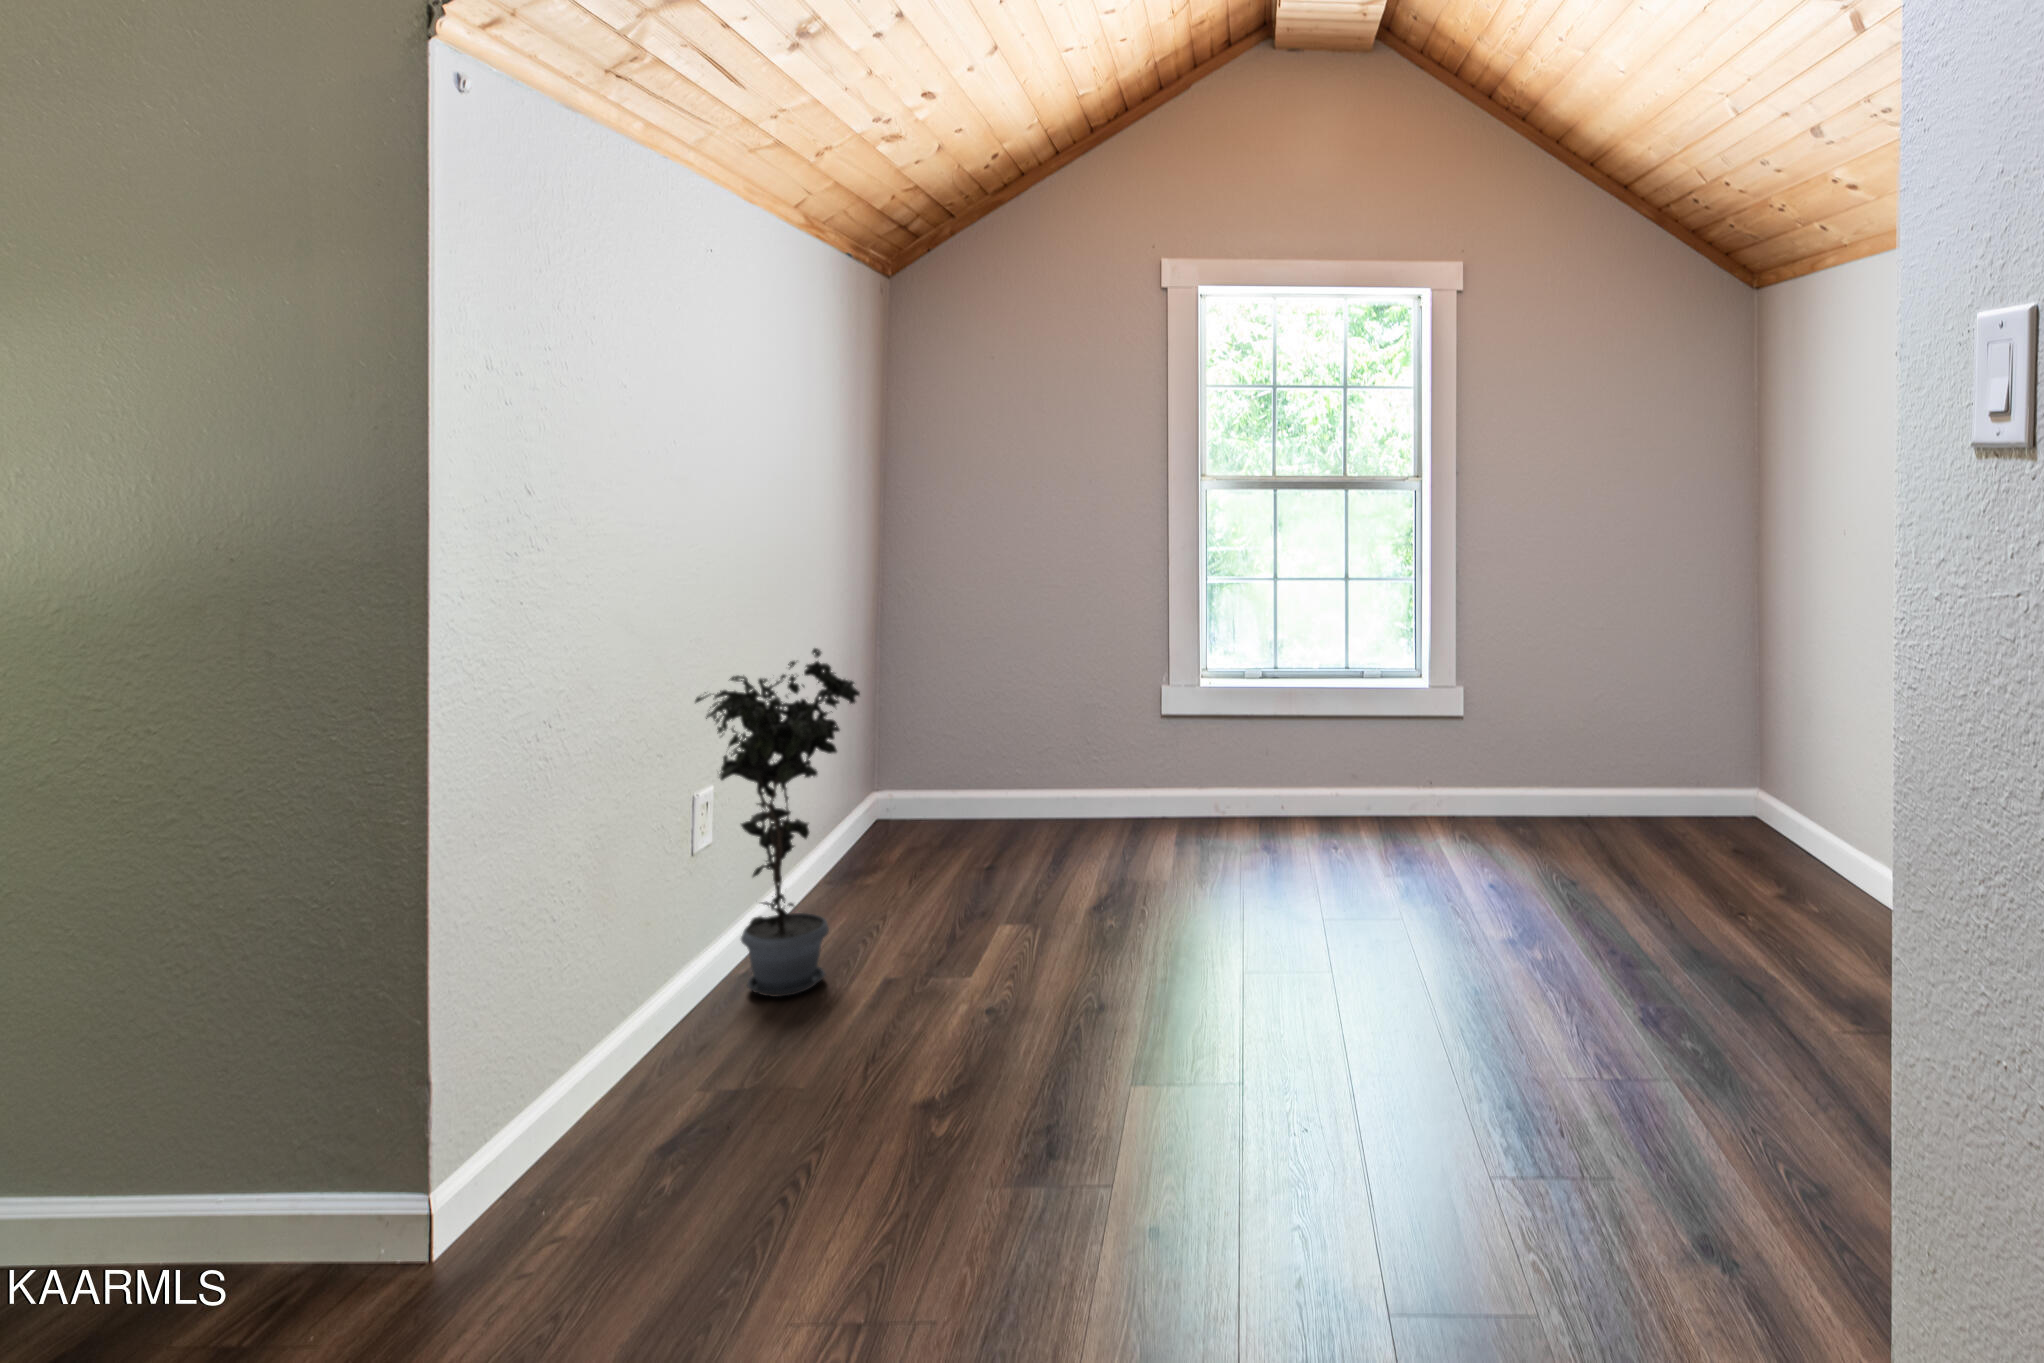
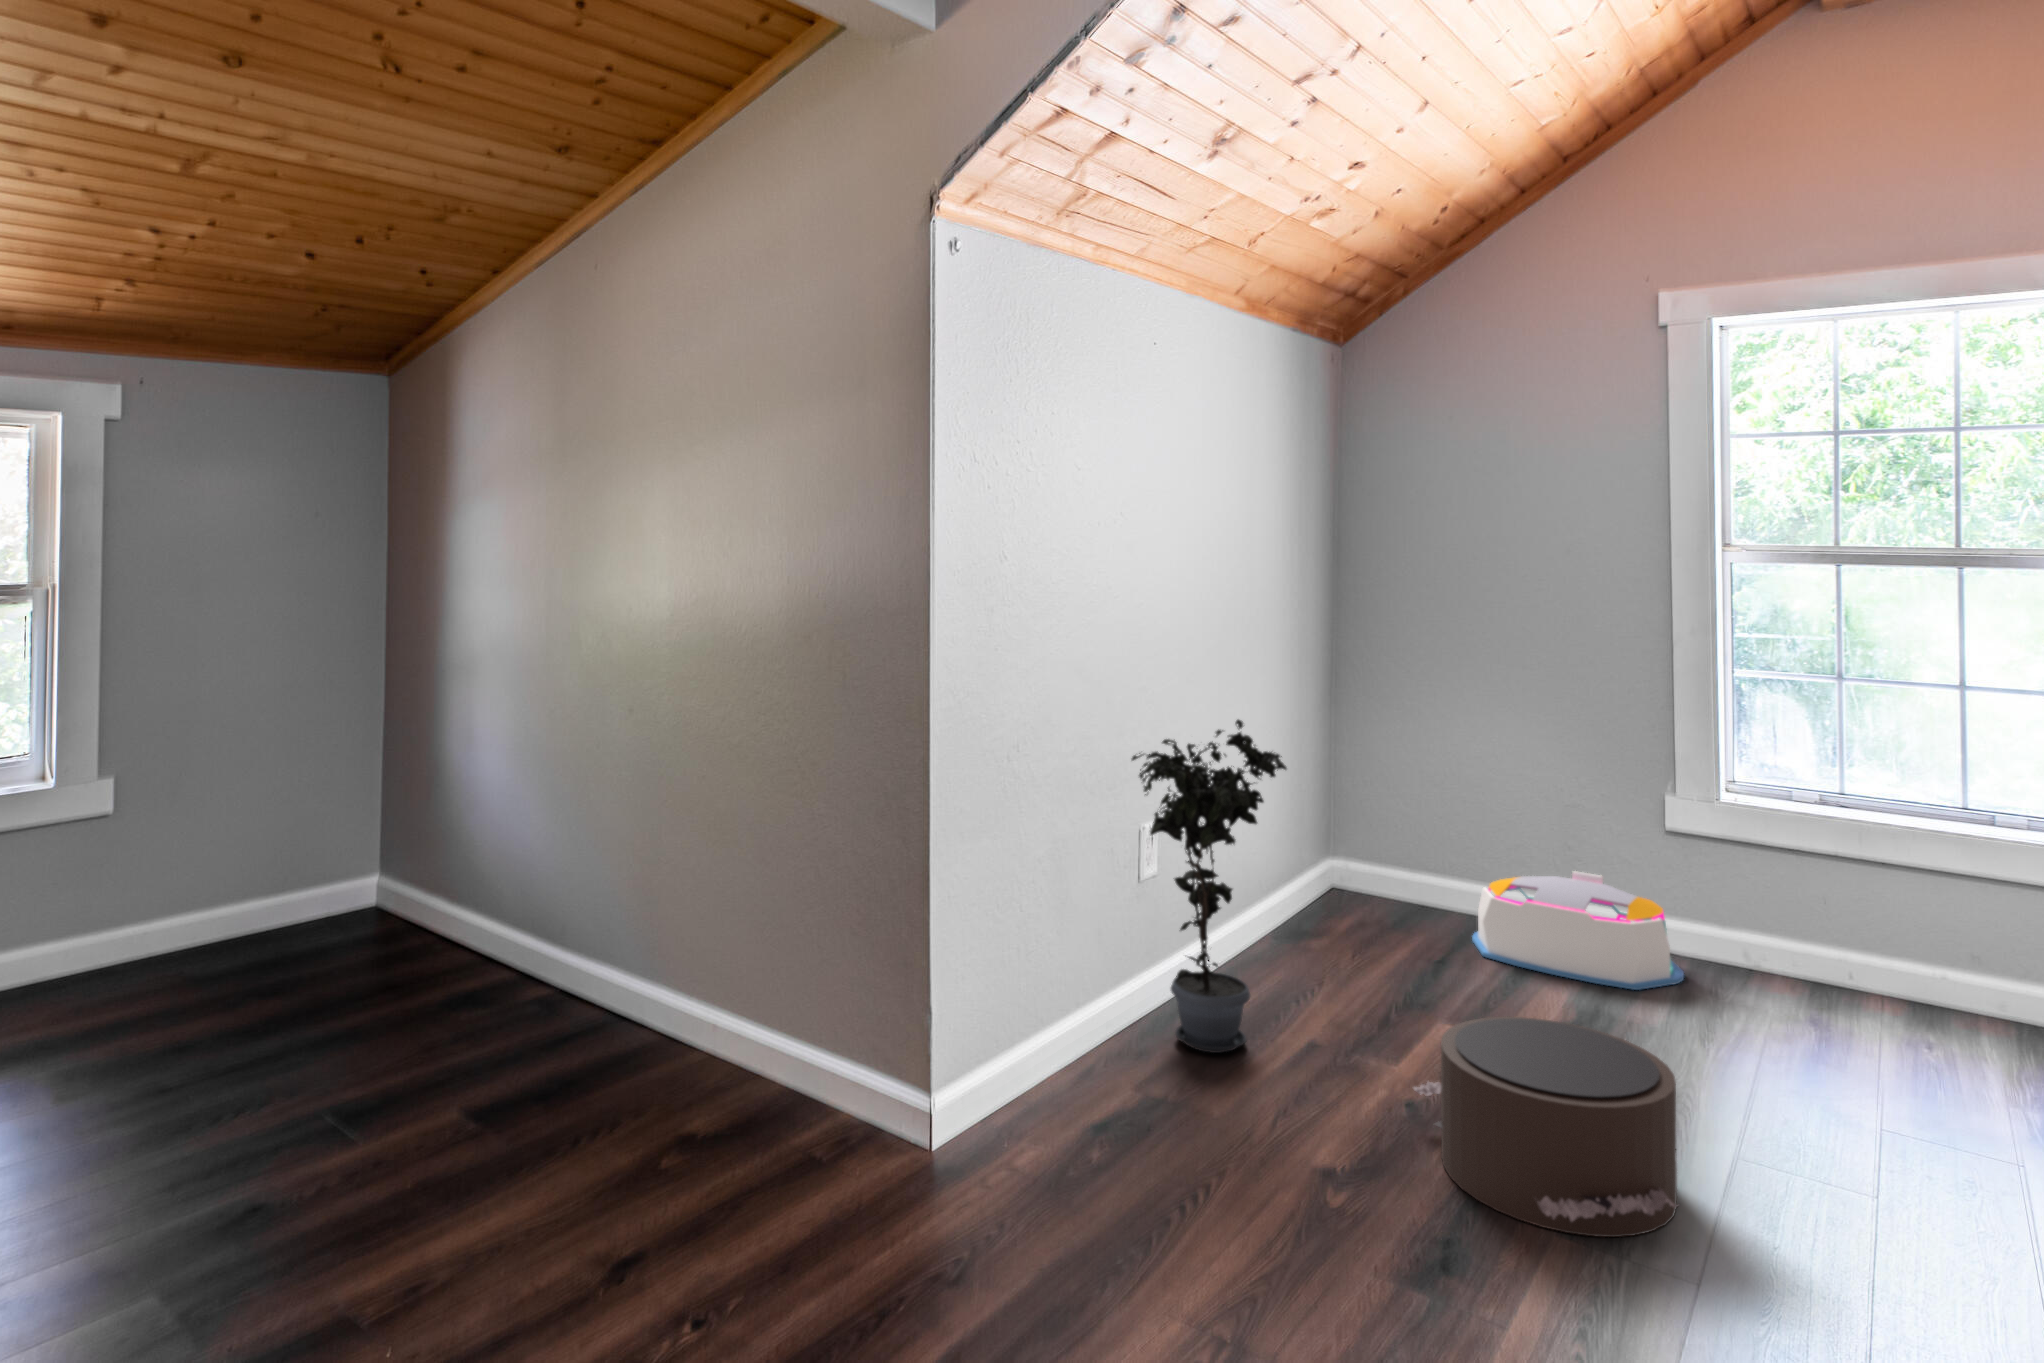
storage bin: none [1010,761,1177,853] -> present [1472,871,1684,990]
pouf: none [997,884,1223,1061] -> present [1414,1017,1678,1237]

